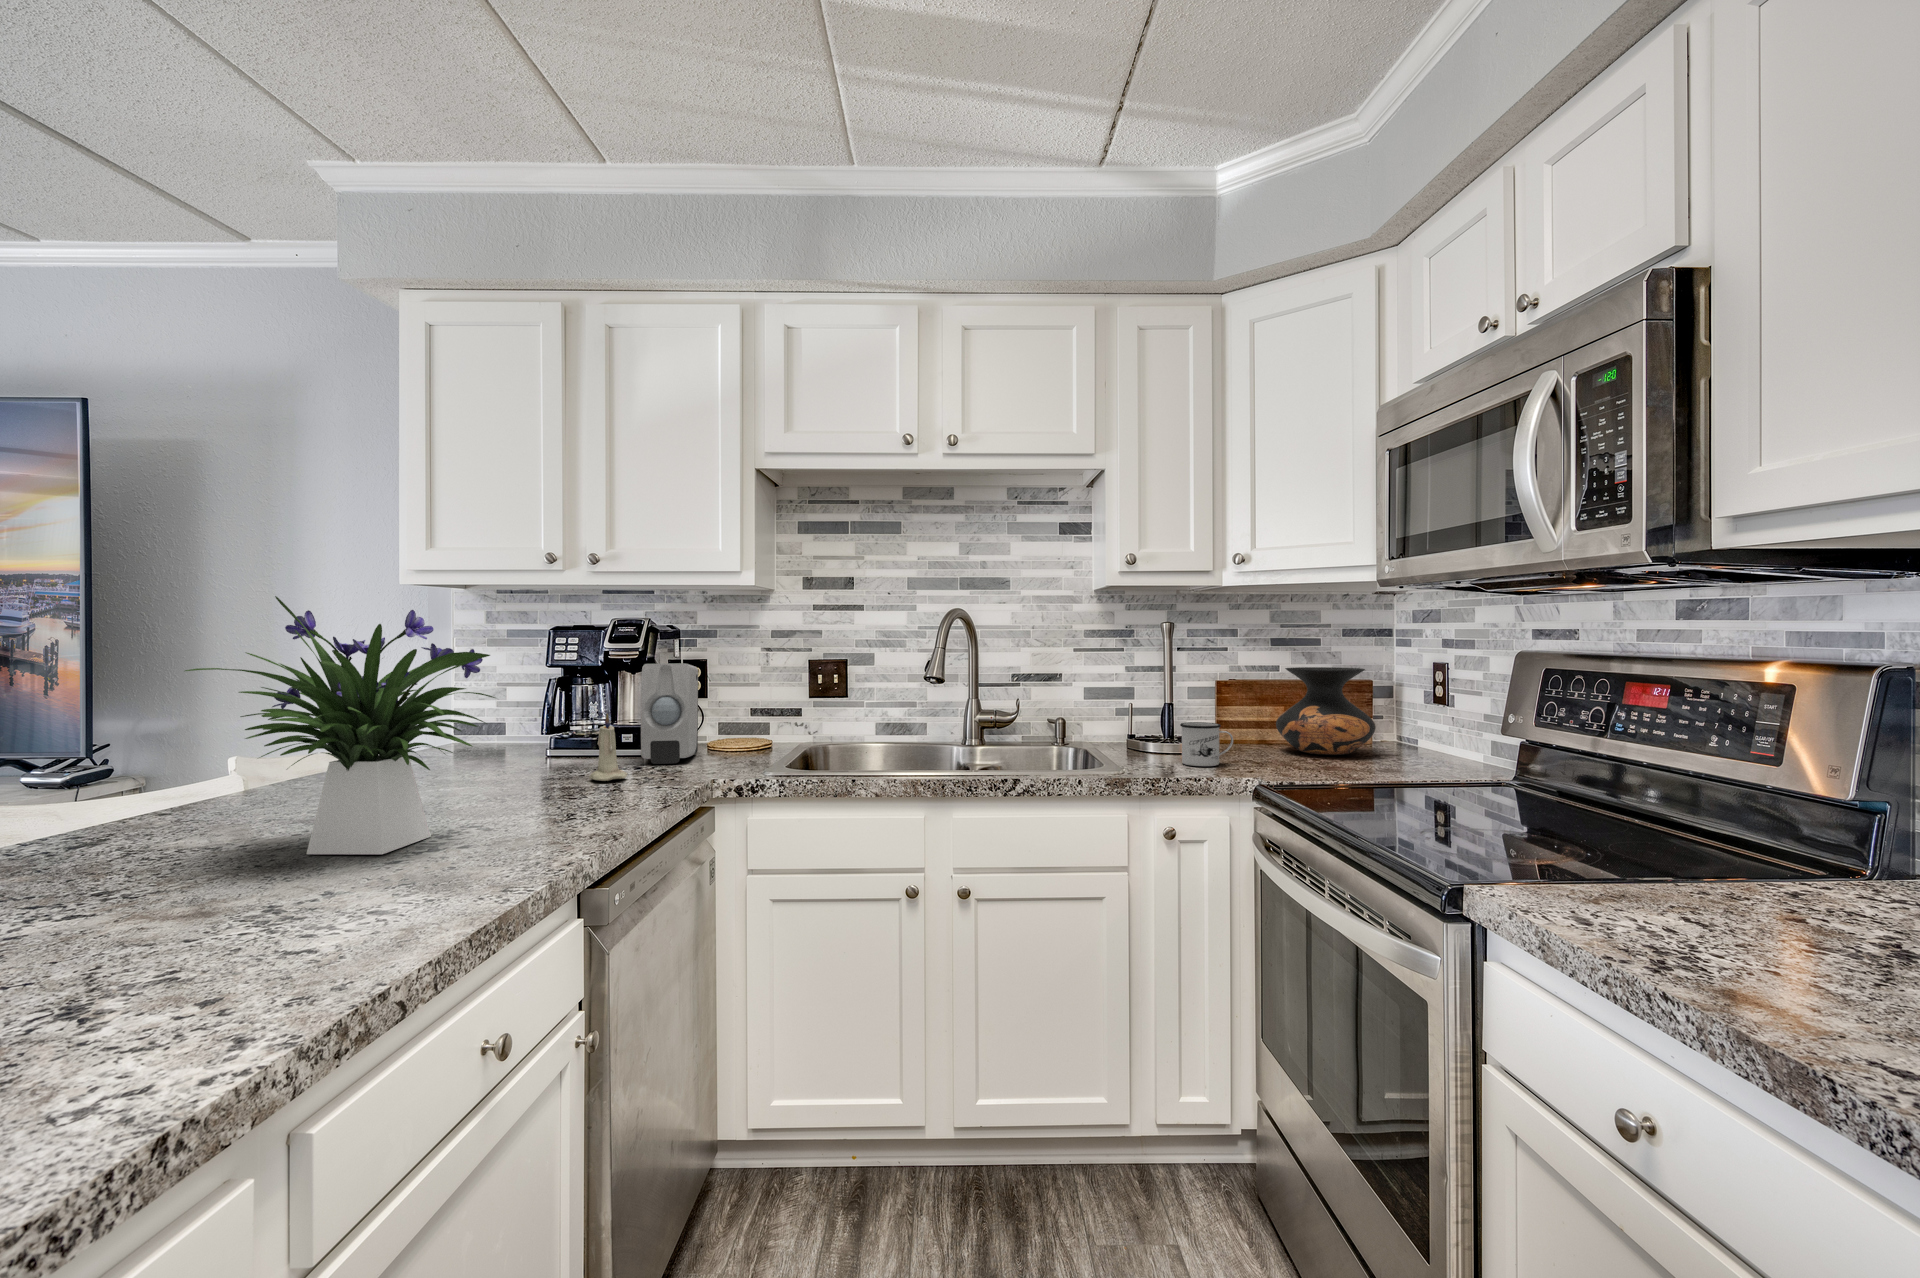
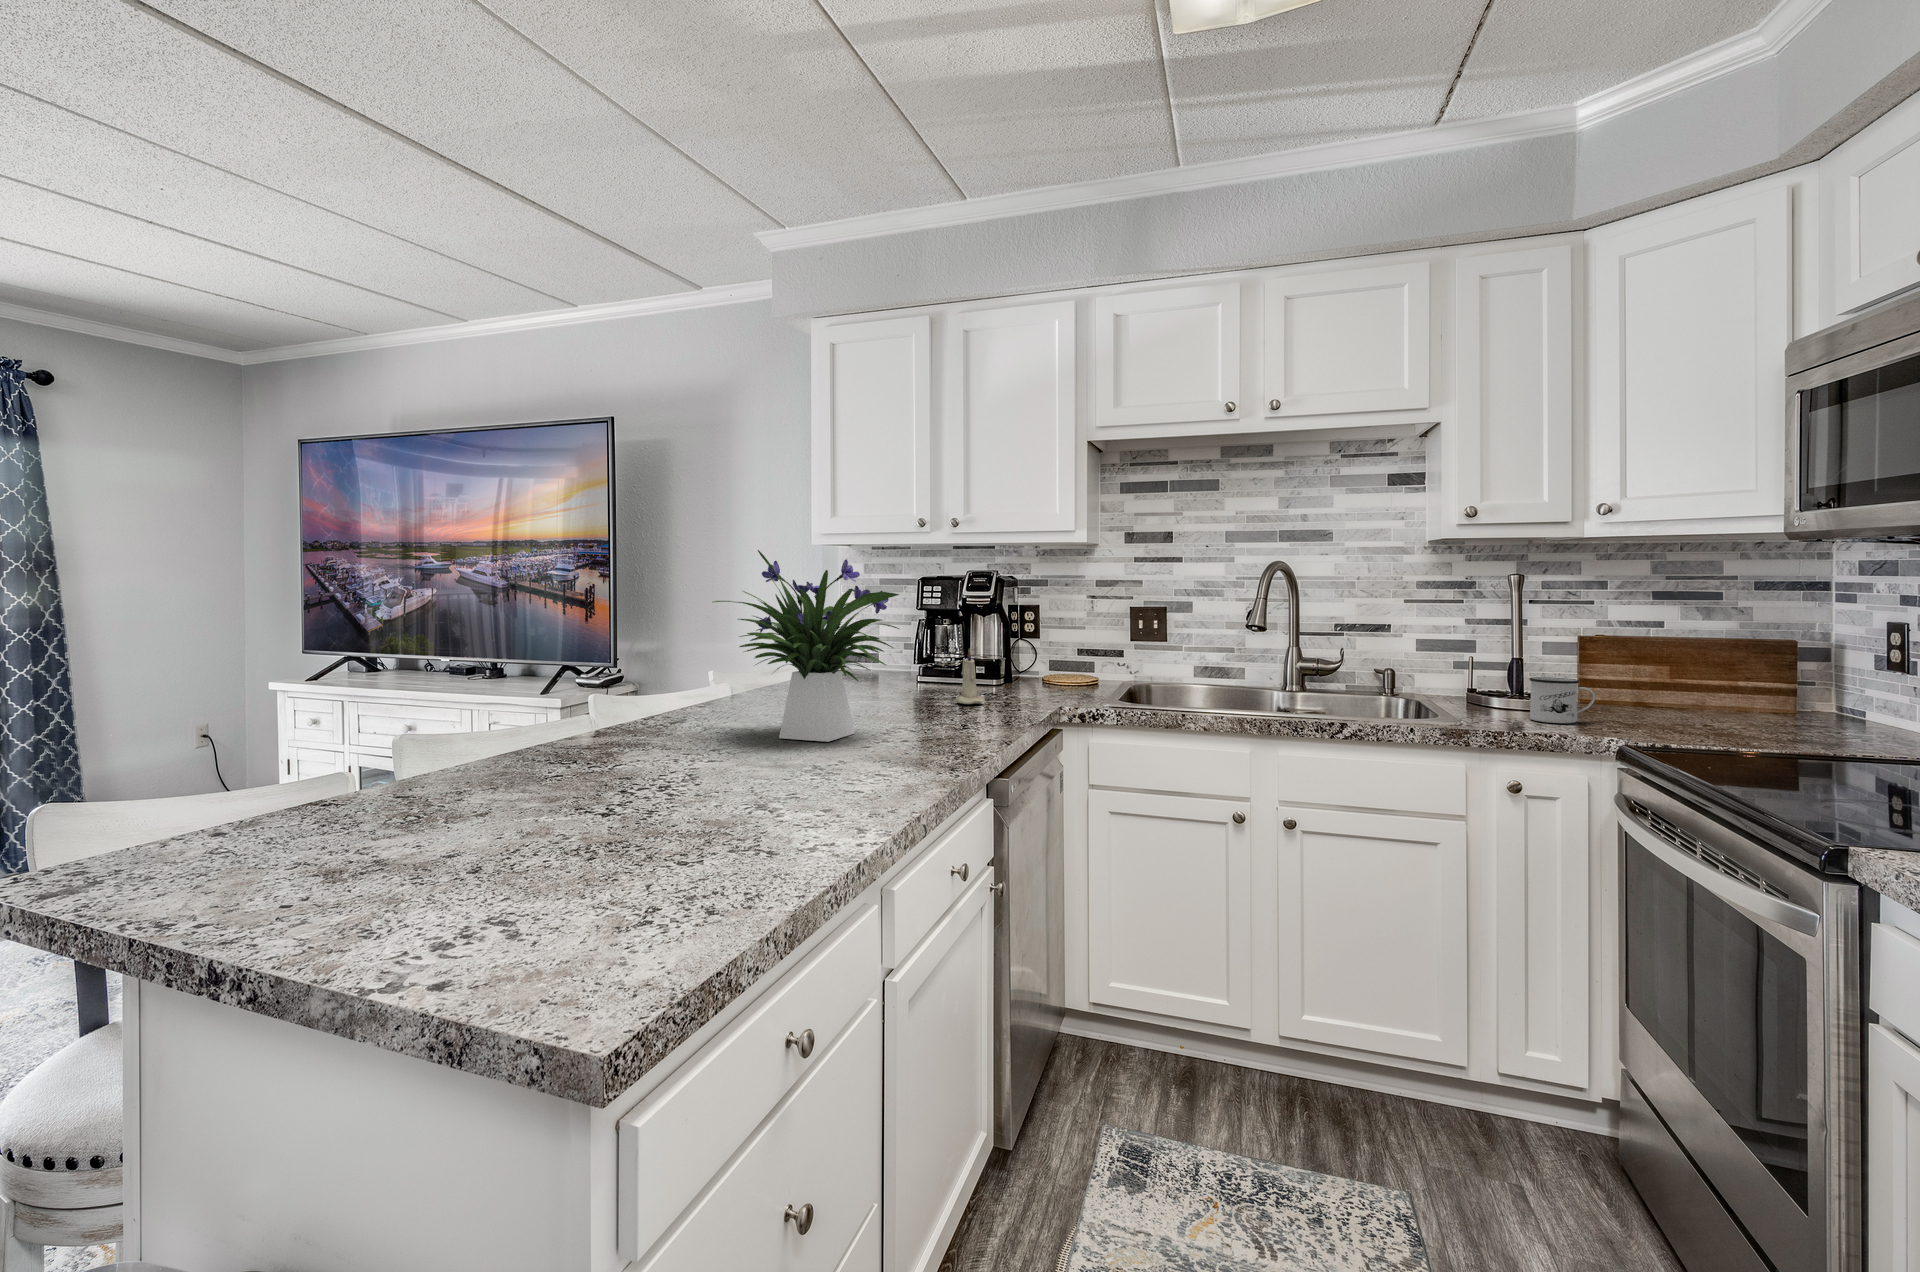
soap dispenser: present [641,663,698,764] -> none [992,609,1038,695]
vase: present [1276,667,1376,755] -> none [1654,623,1791,721]

